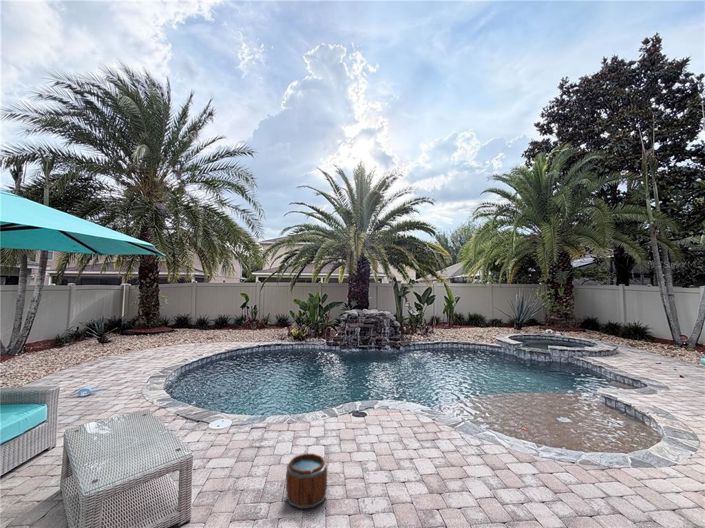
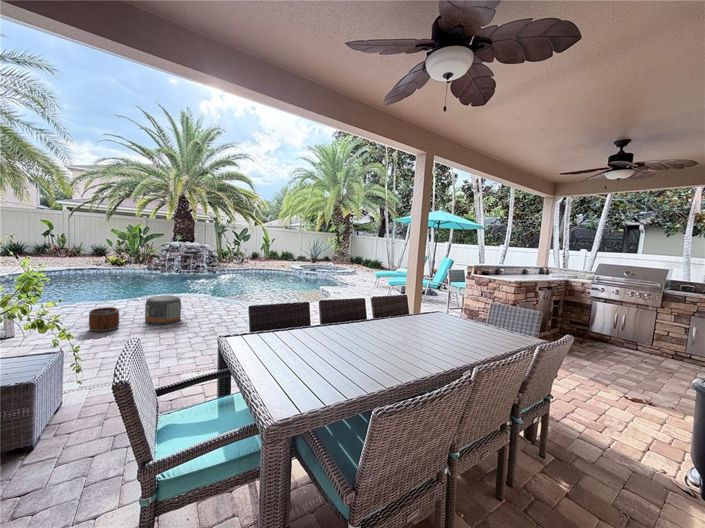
pouf: none [360,427,414,495] -> present [145,296,181,325]

